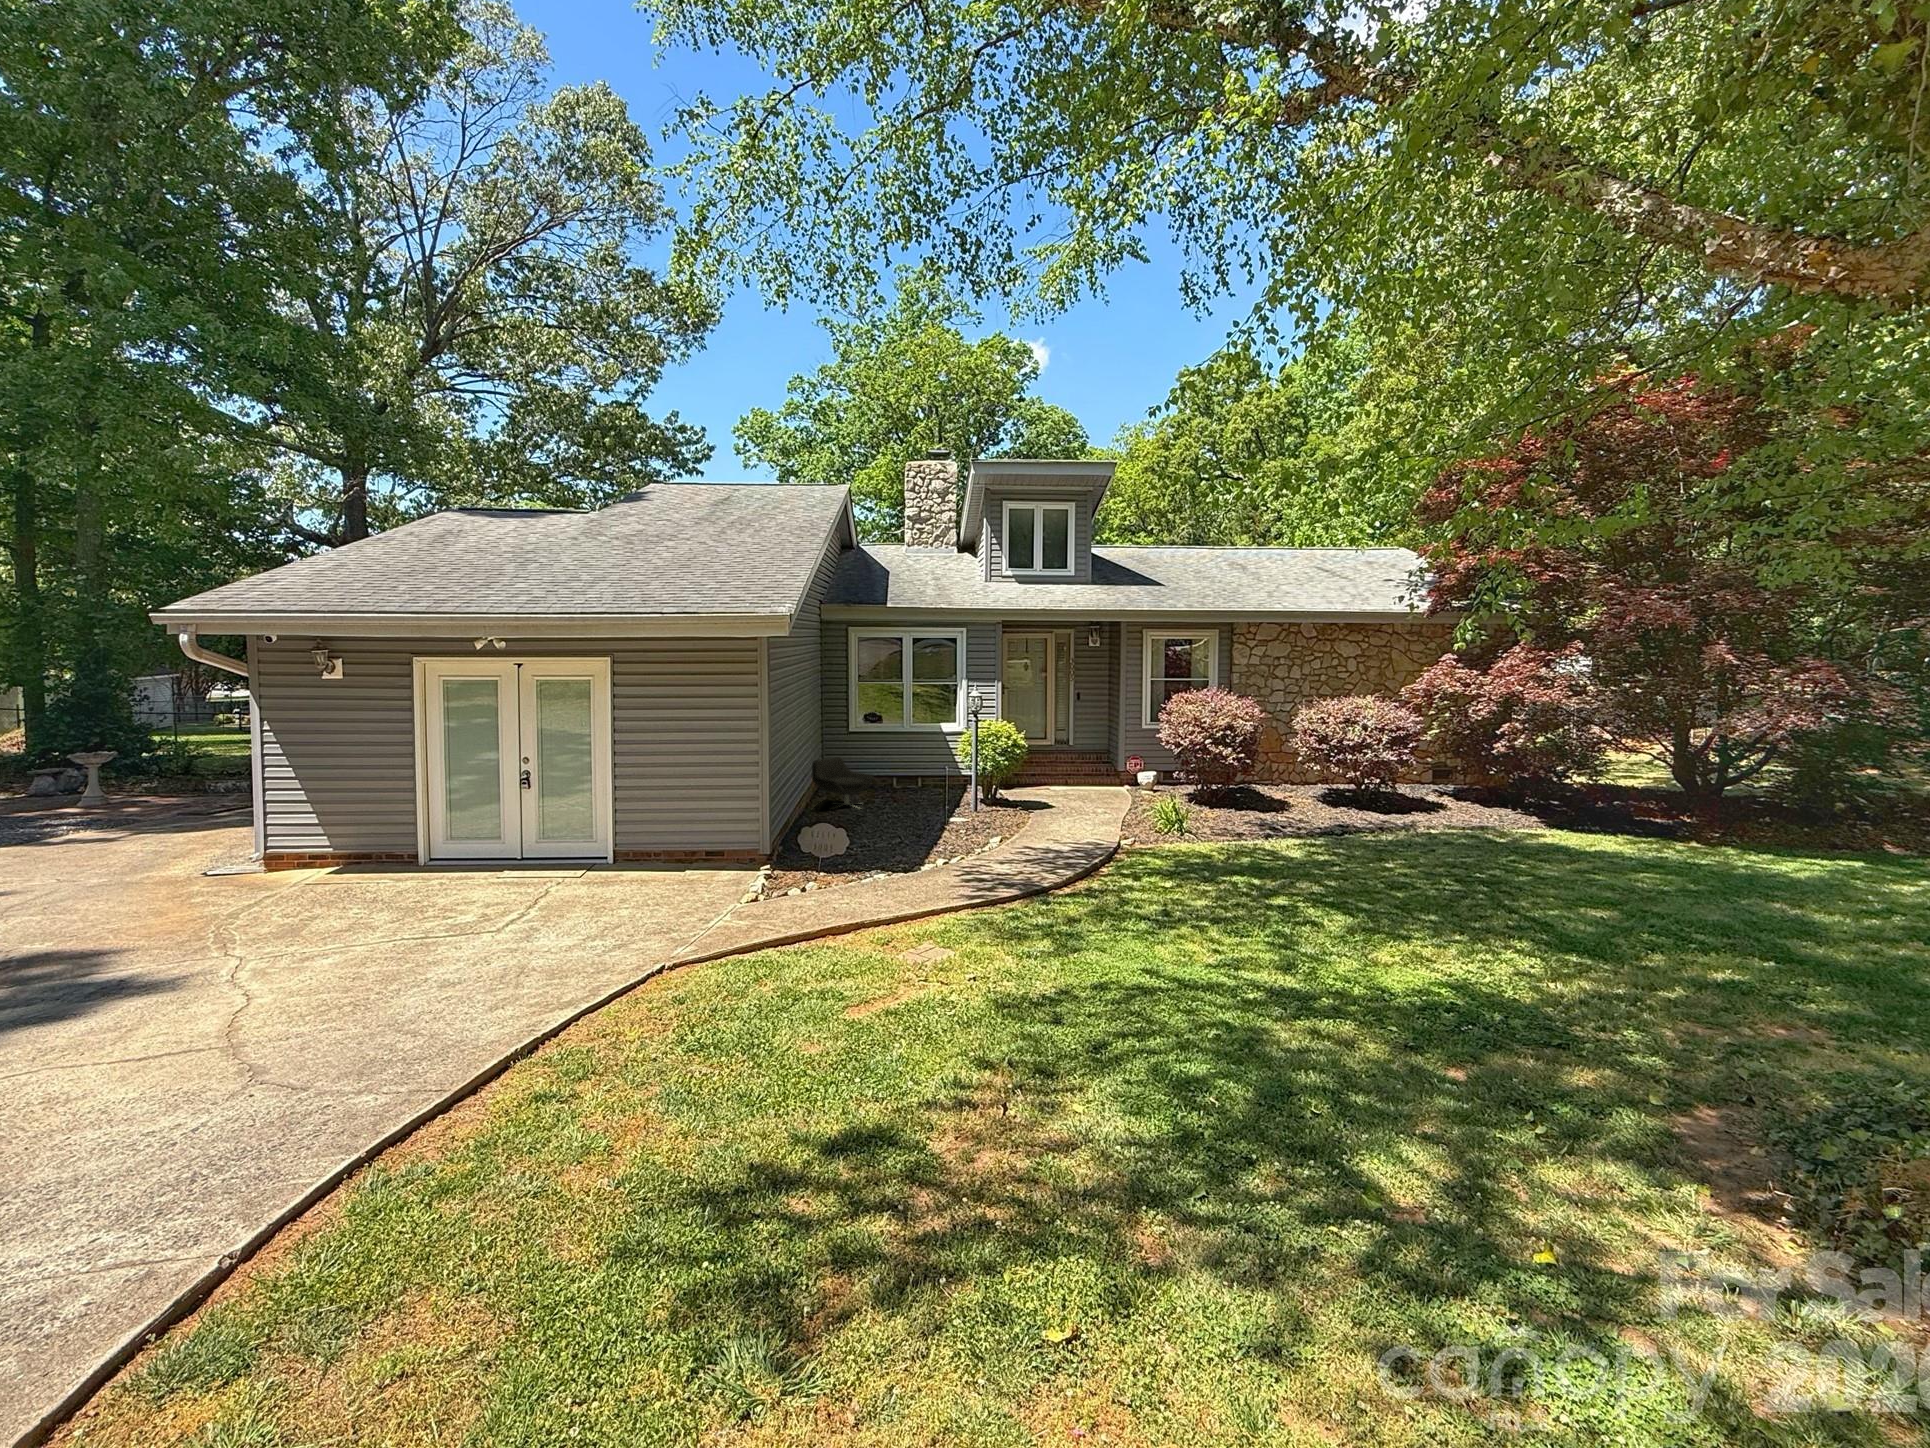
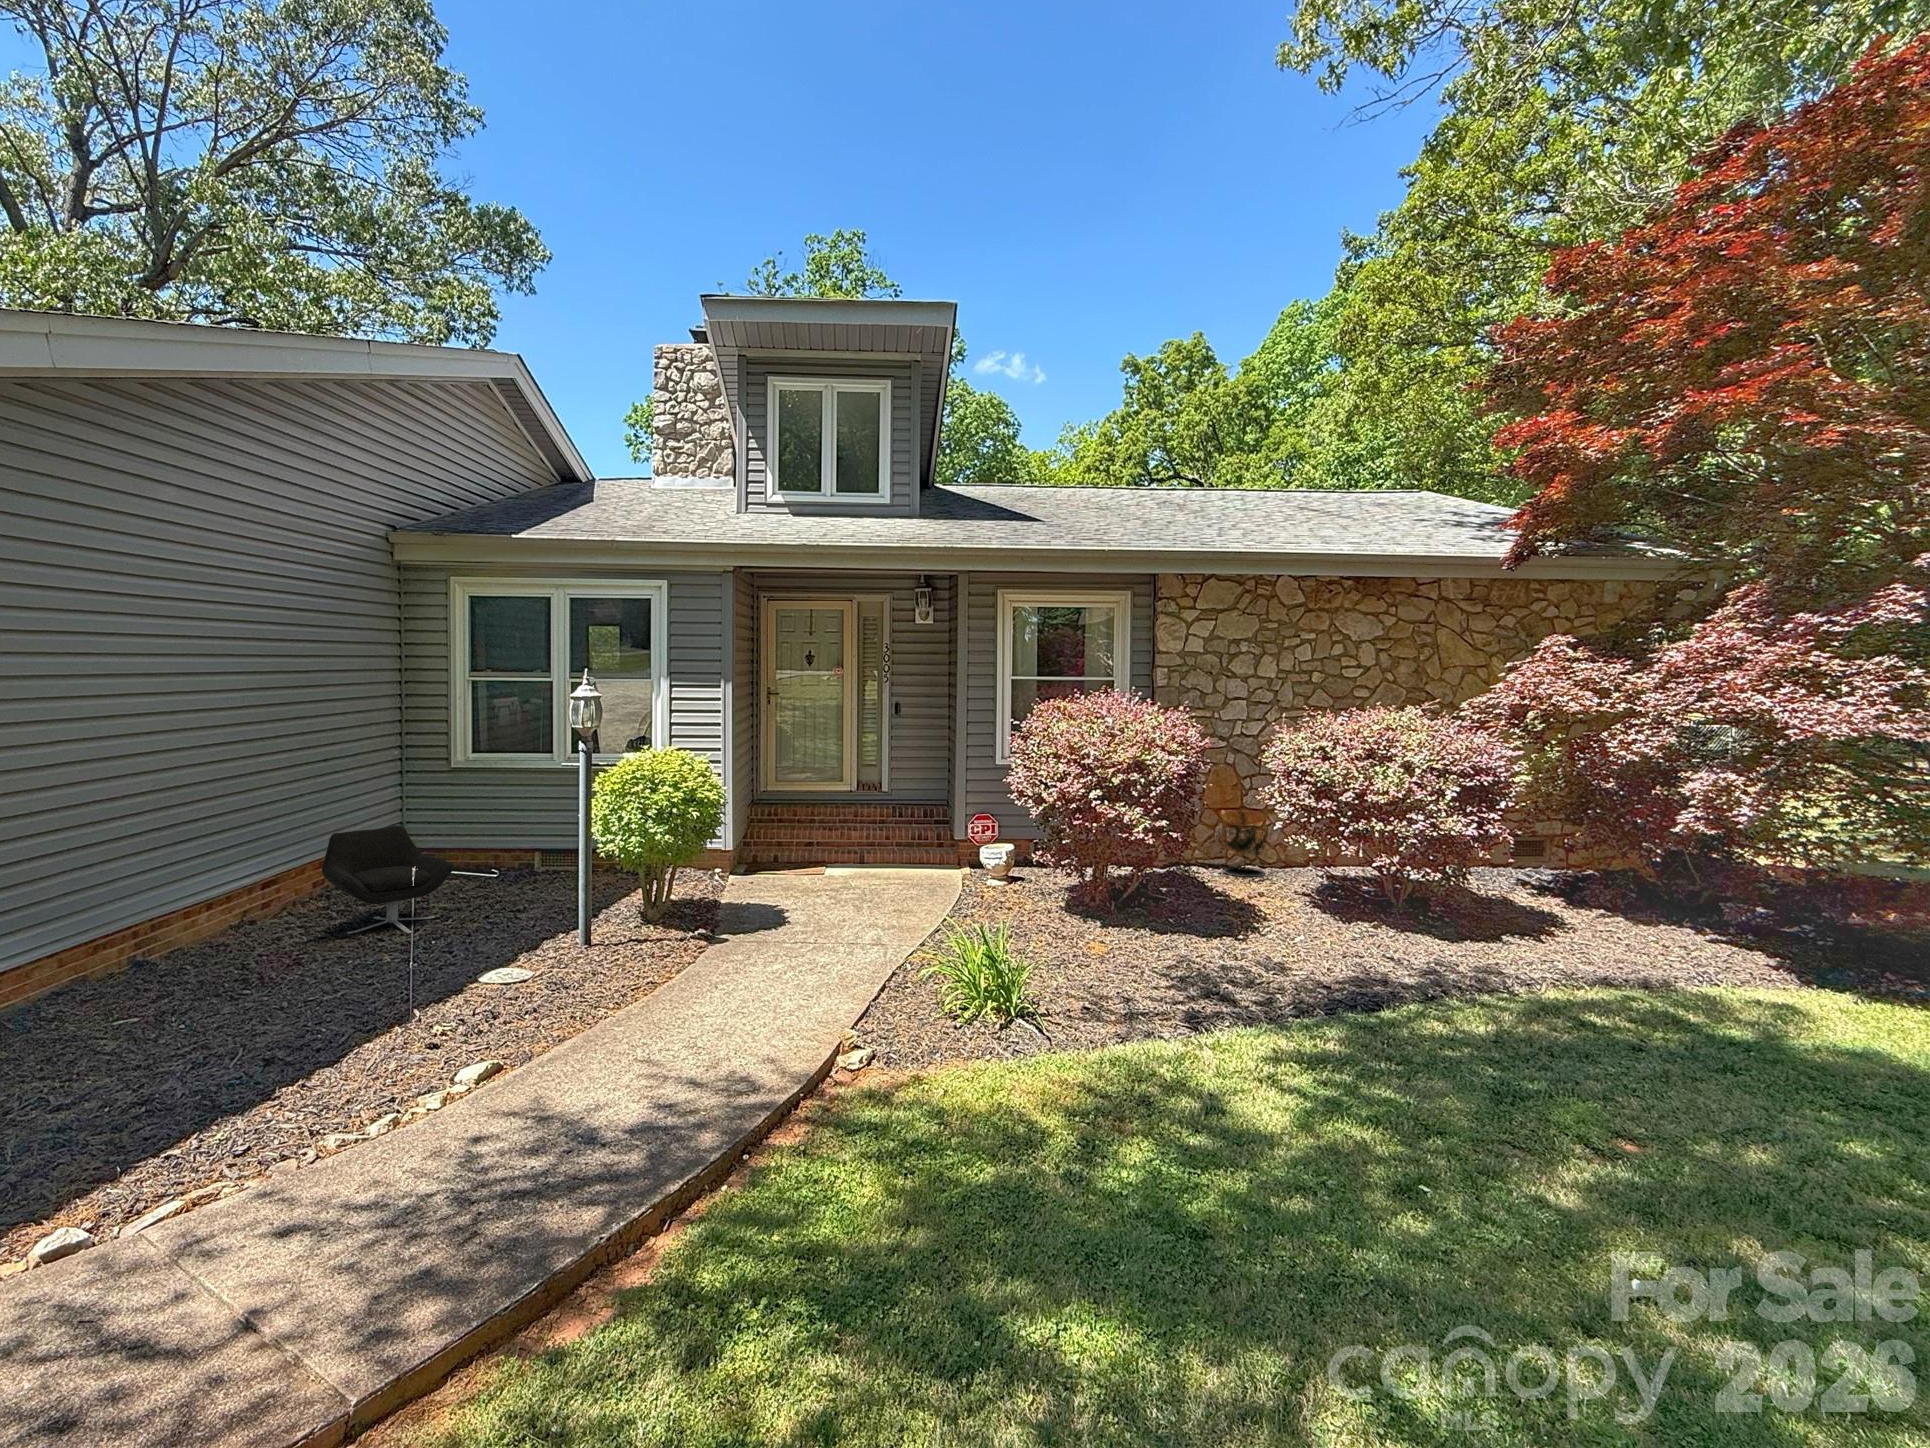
potted tree: none [1269,750,1298,790] -> present [1224,811,1269,877]

